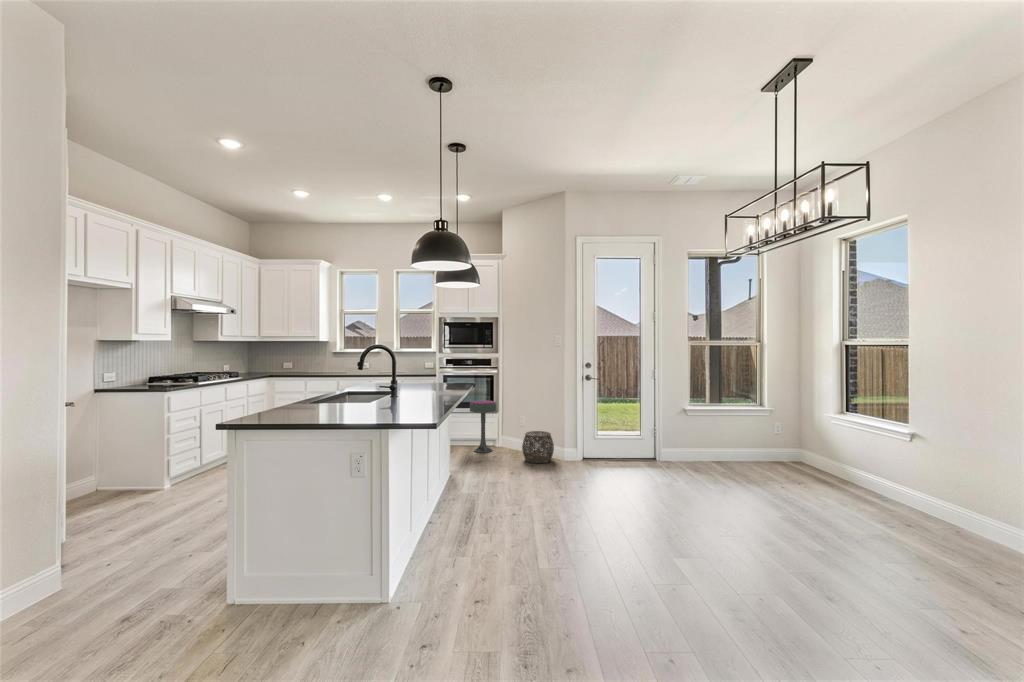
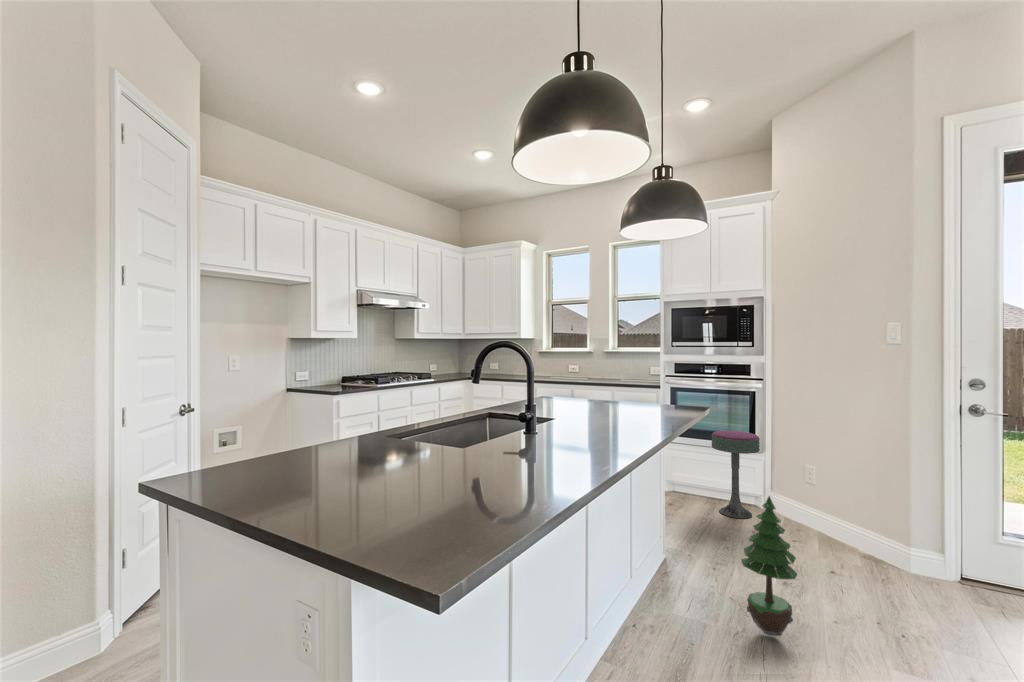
potted tree: none [495,422,520,491] -> present [741,496,797,636]
woven basket: present [522,431,554,463] -> none [808,500,883,569]

